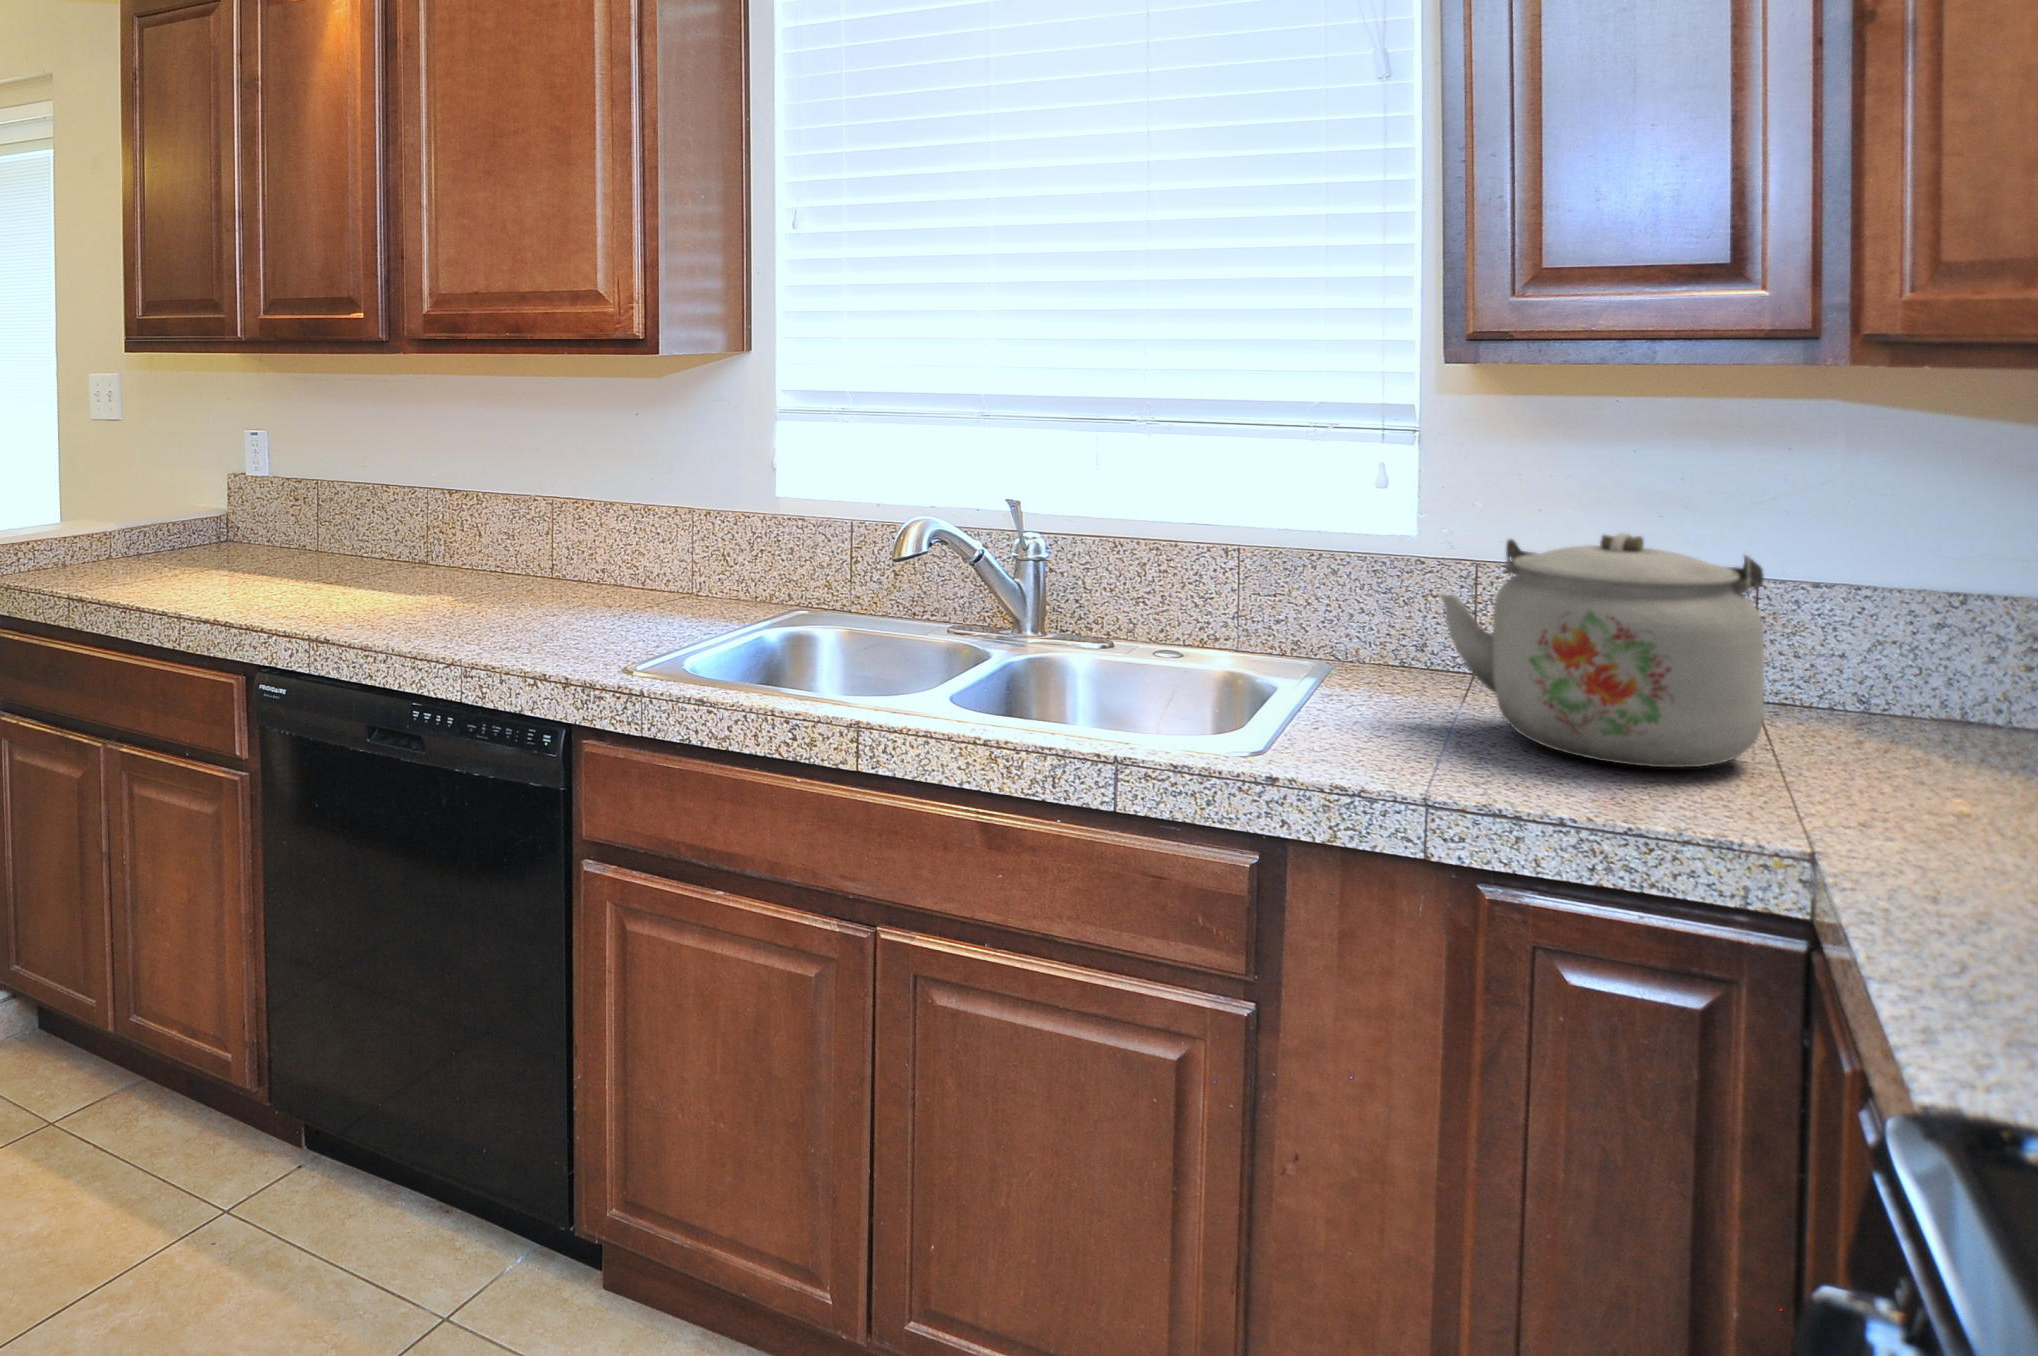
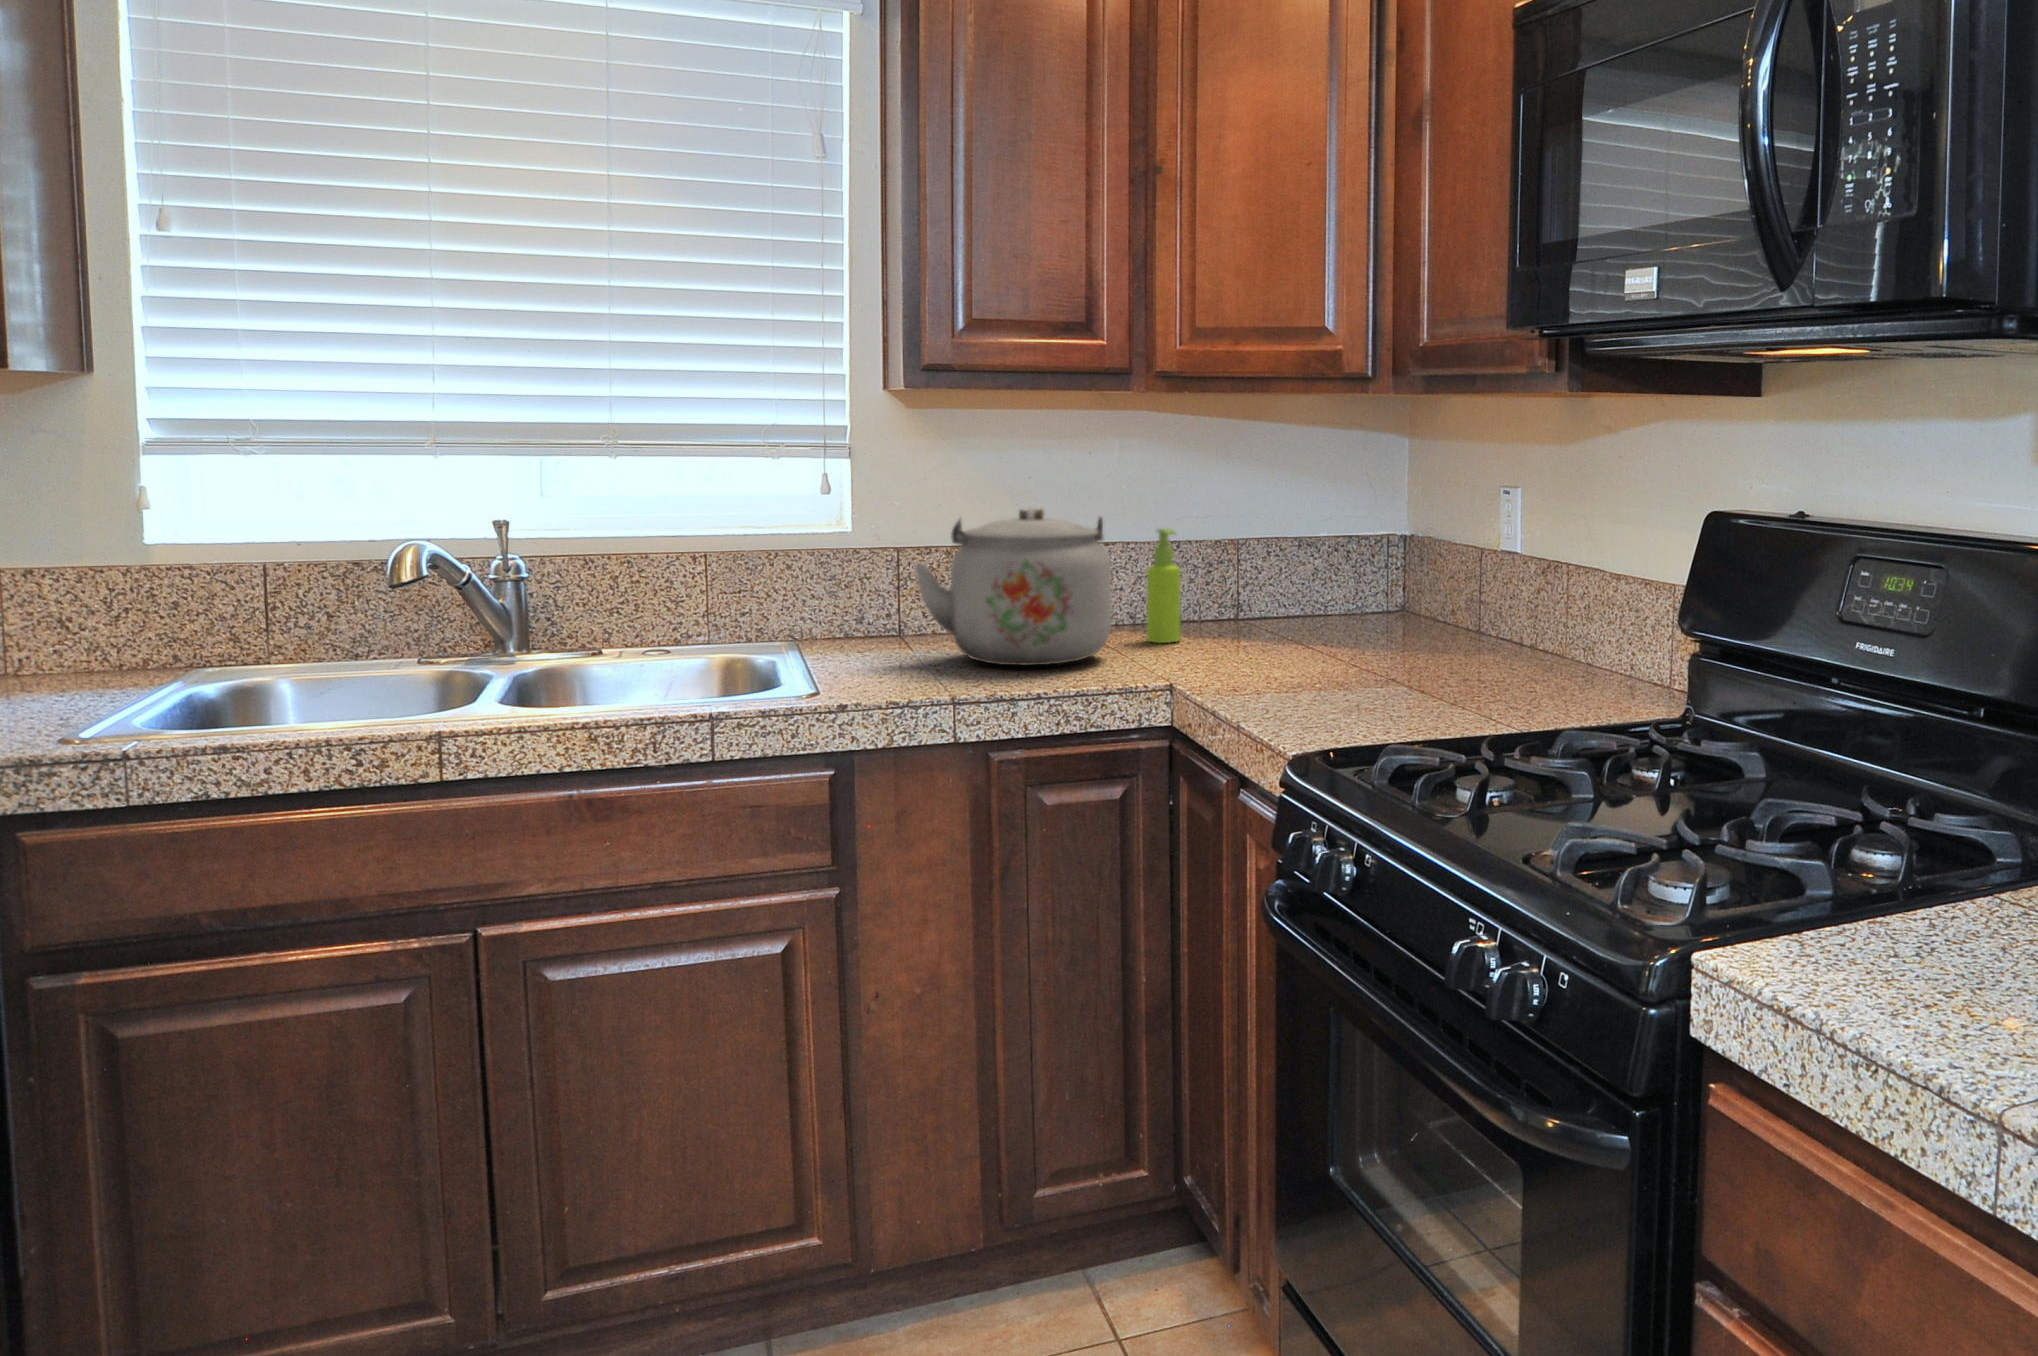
soap dispenser: none [1863,576,1933,759] -> present [1147,529,1181,643]

